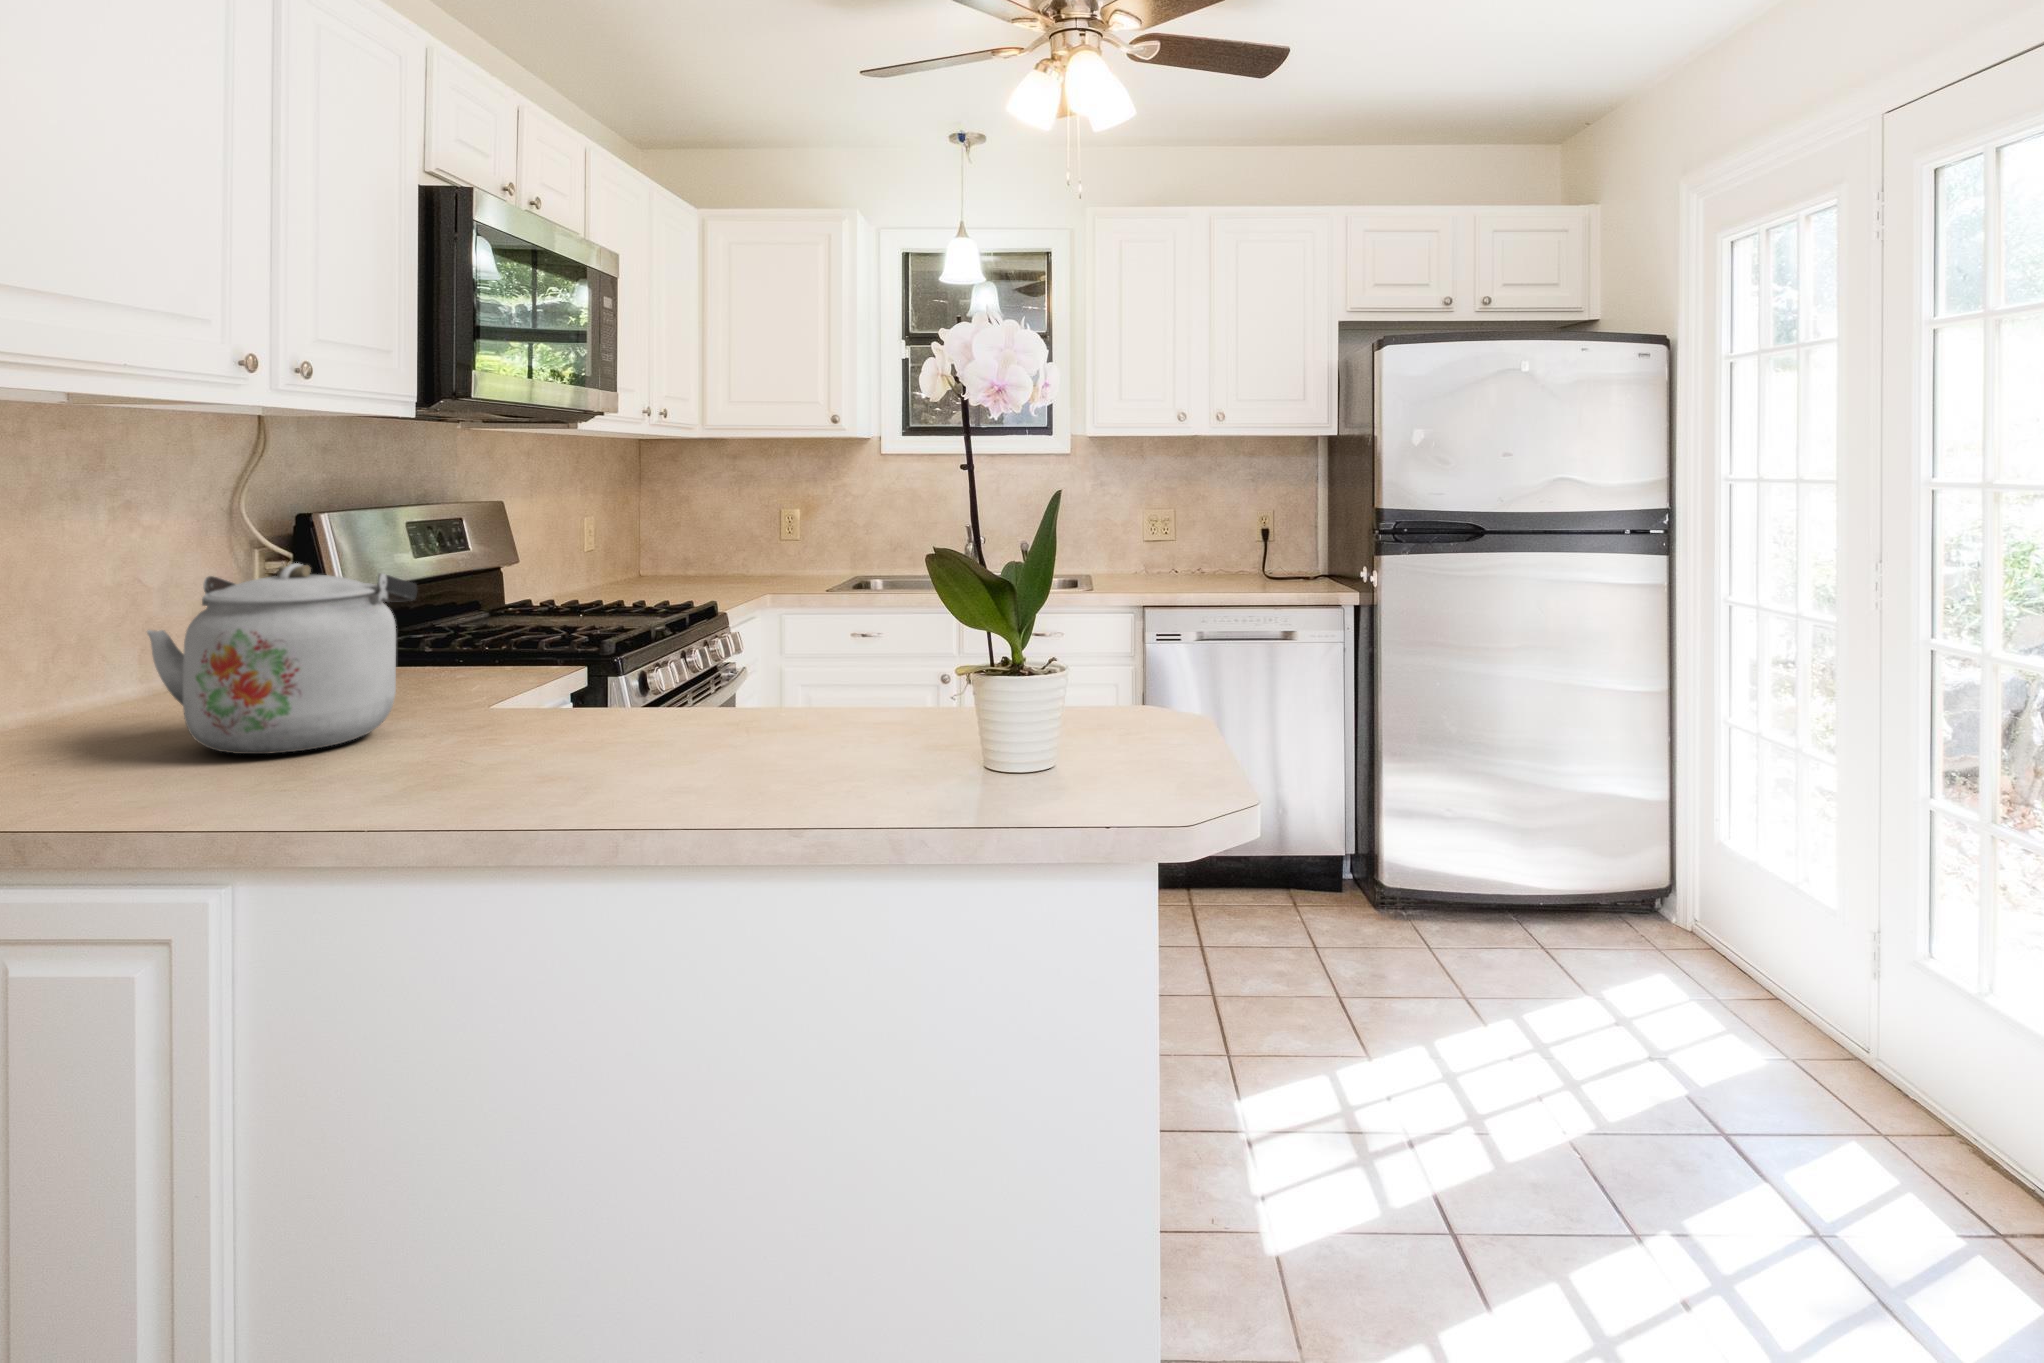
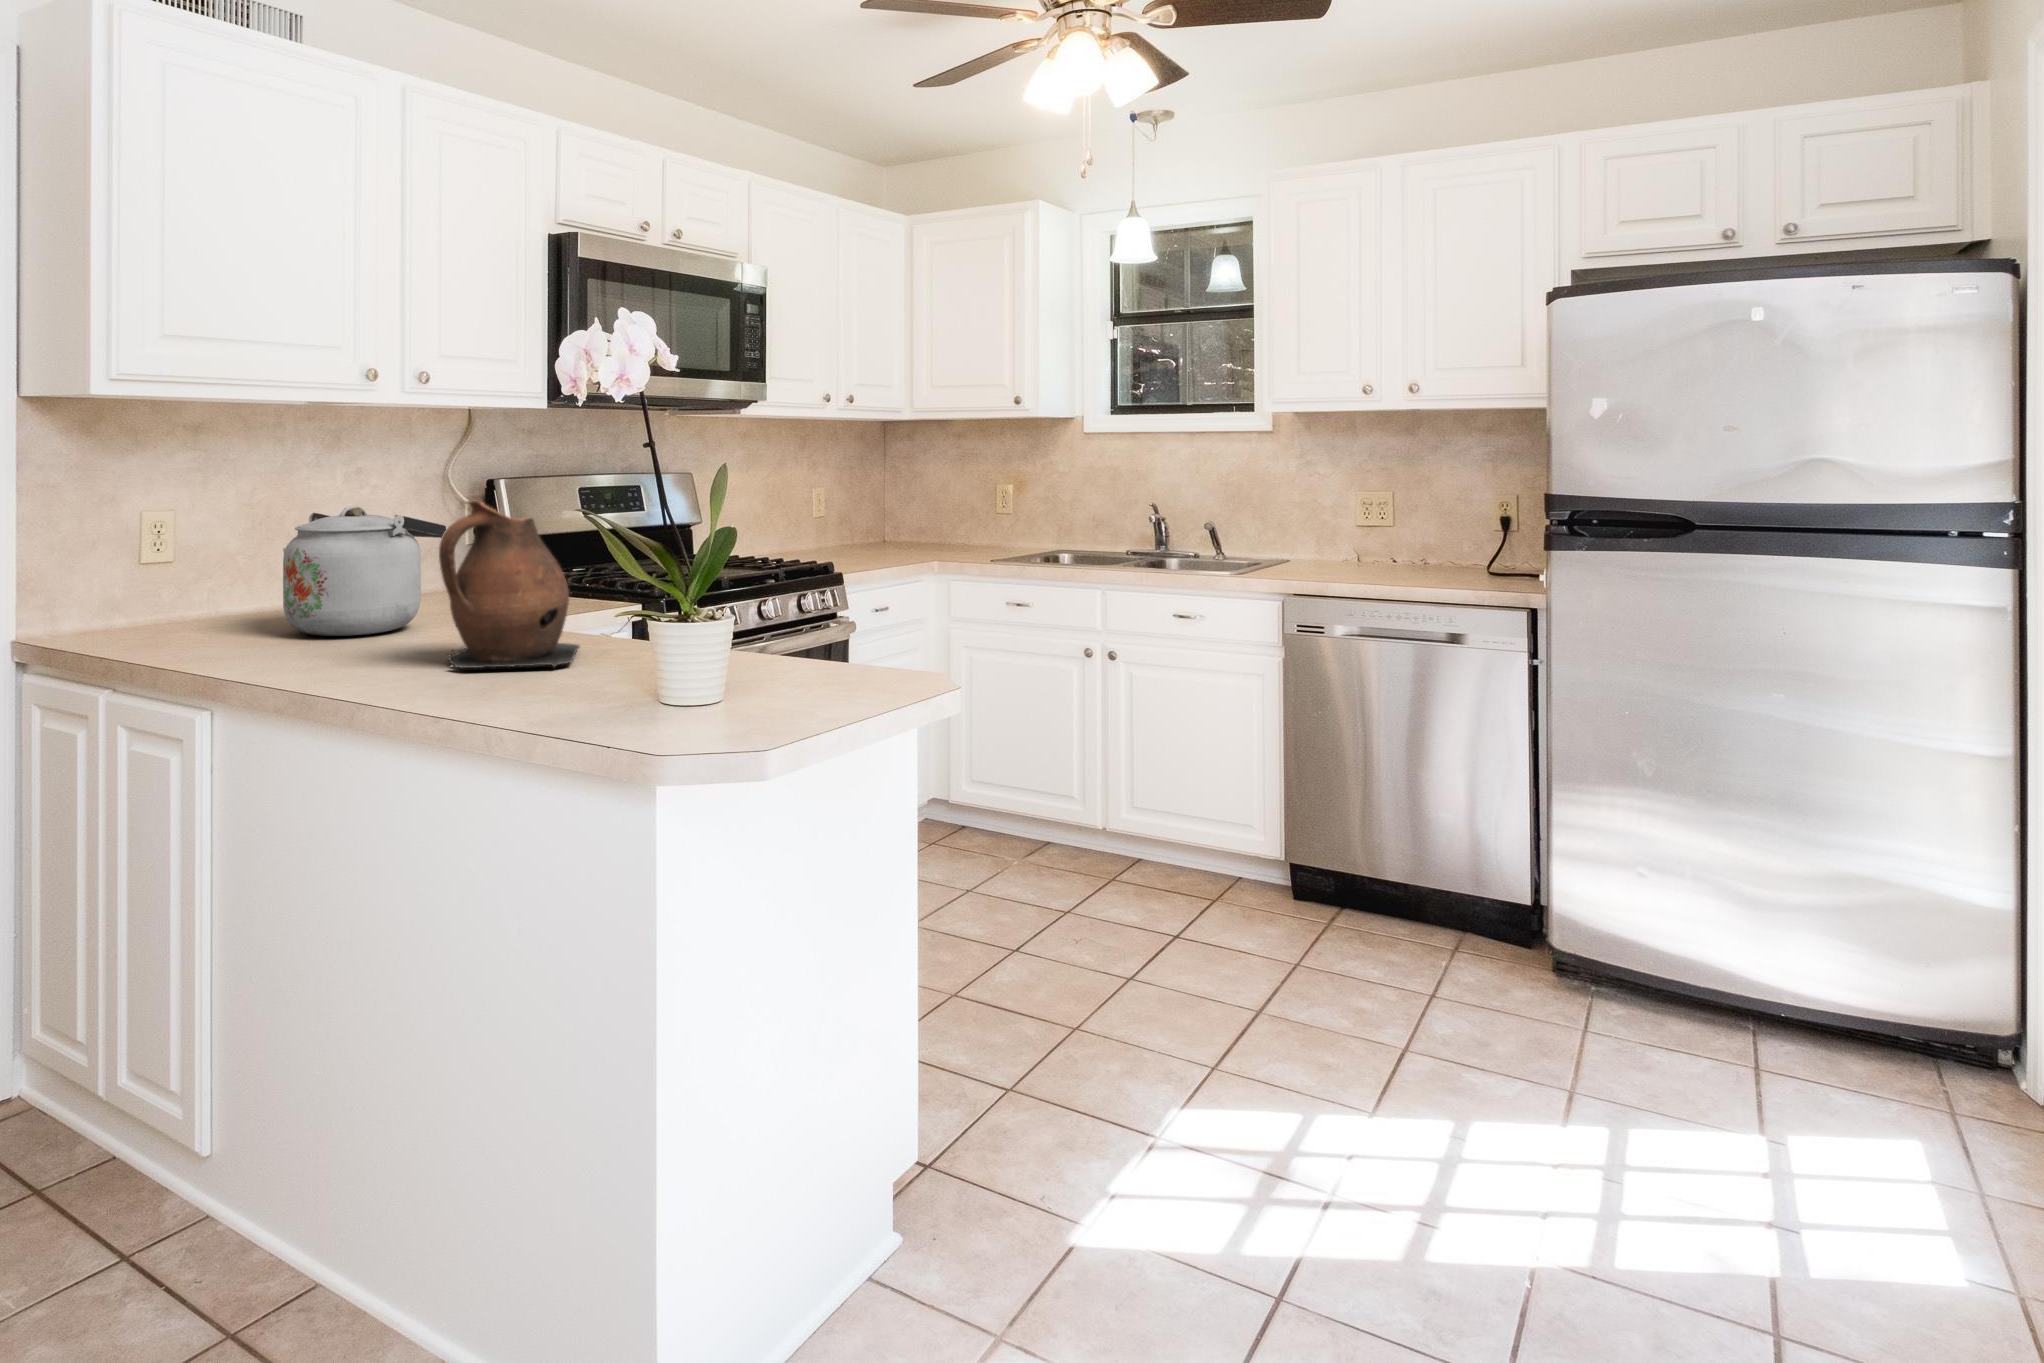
ceramic pitcher: none [559,548,760,769] -> present [439,500,580,668]

